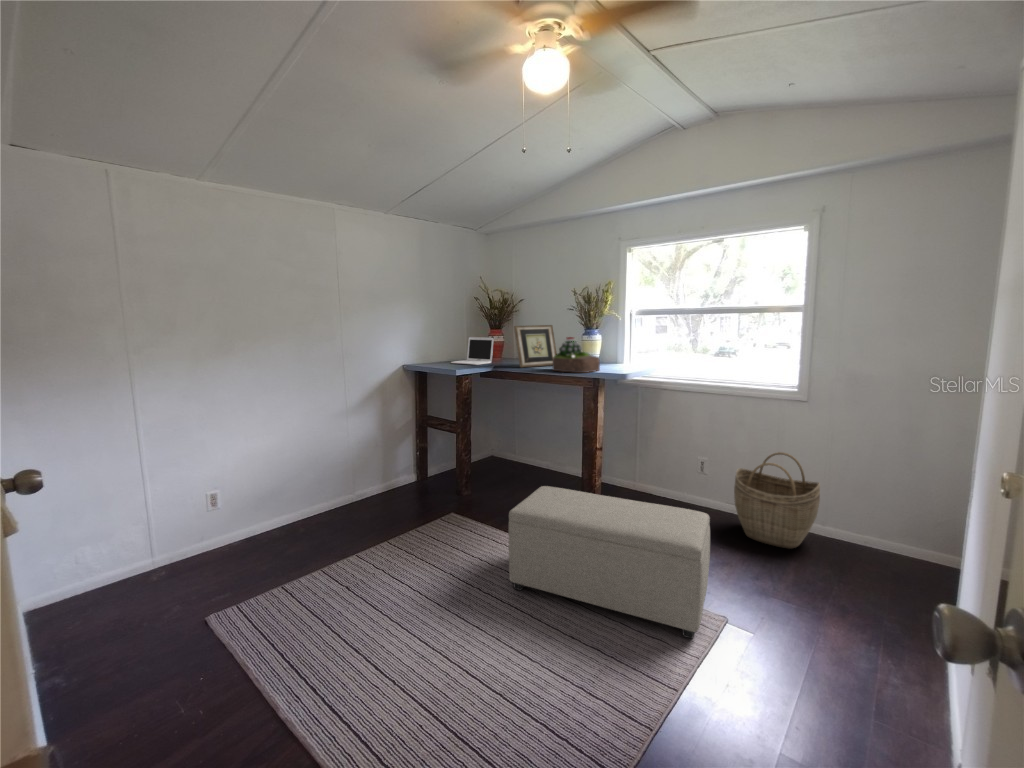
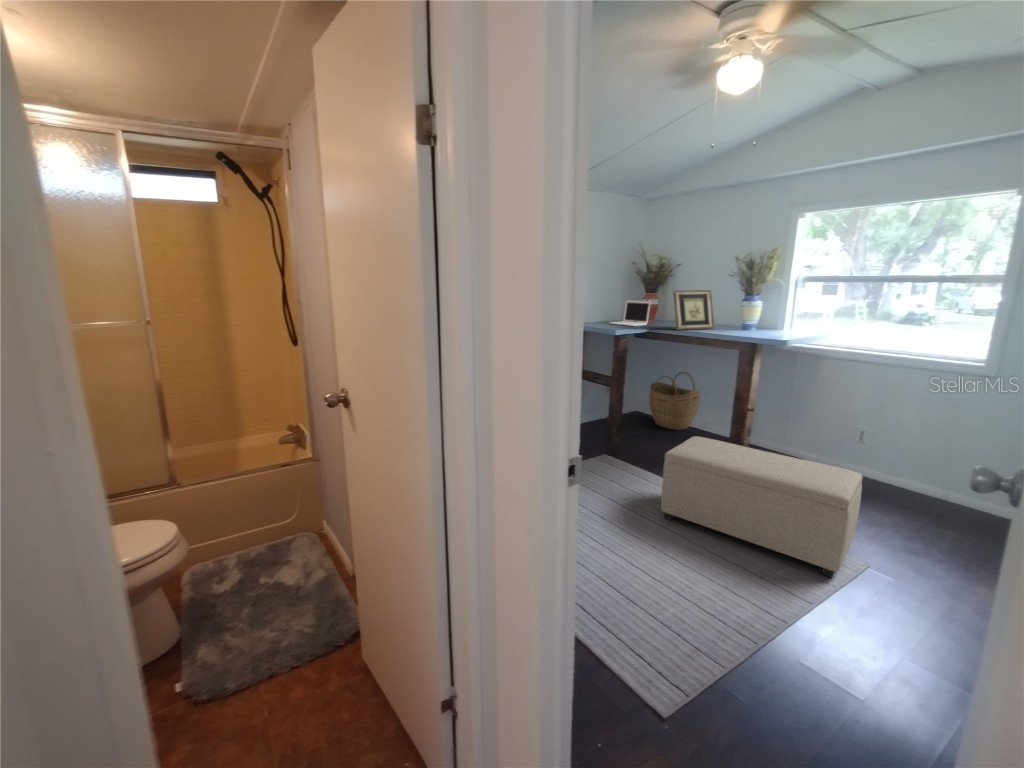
succulent plant: present [552,337,600,373] -> none [709,302,759,337]
woven basket: present [734,452,820,549] -> present [649,372,700,430]

